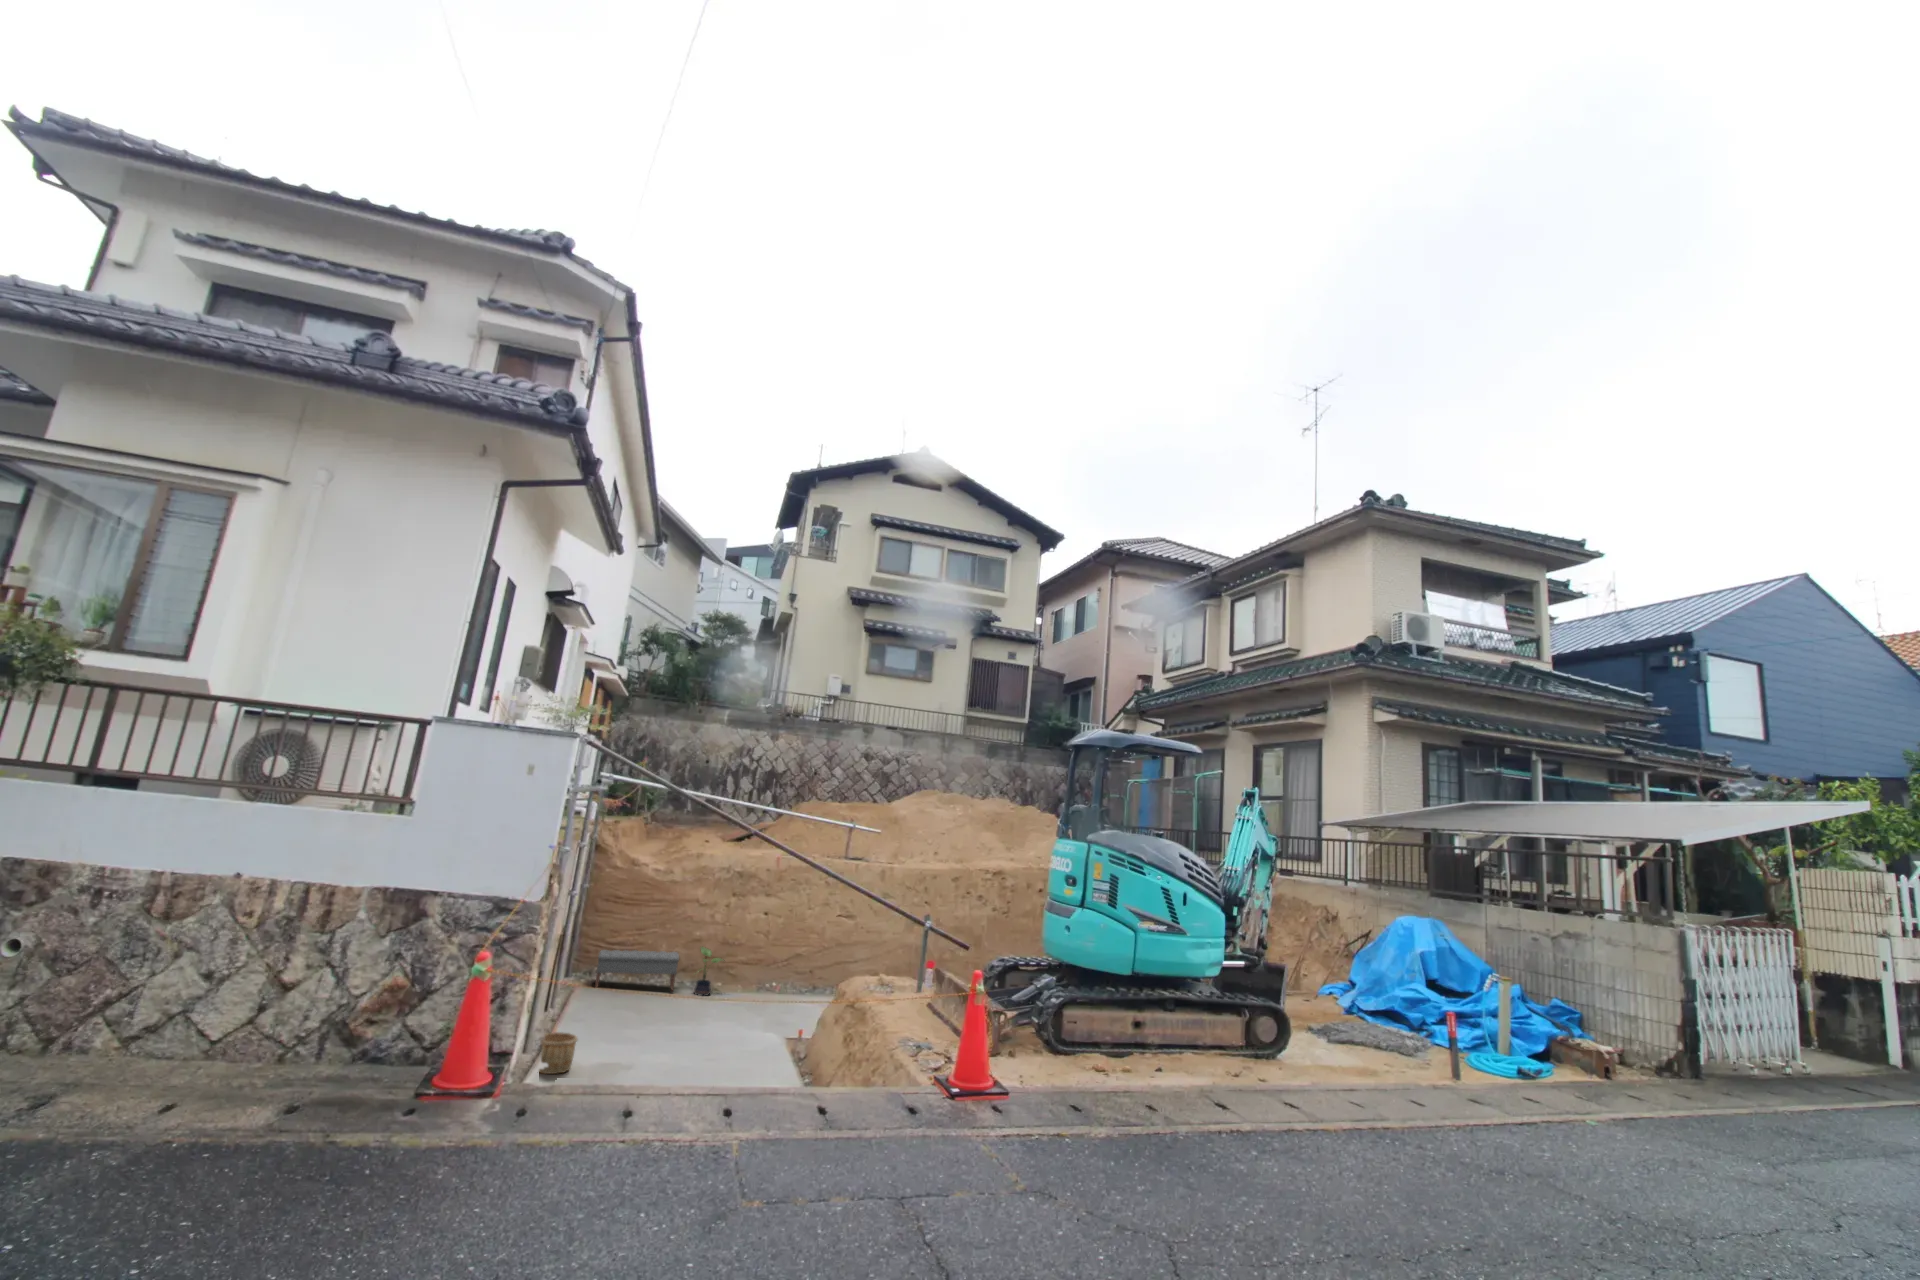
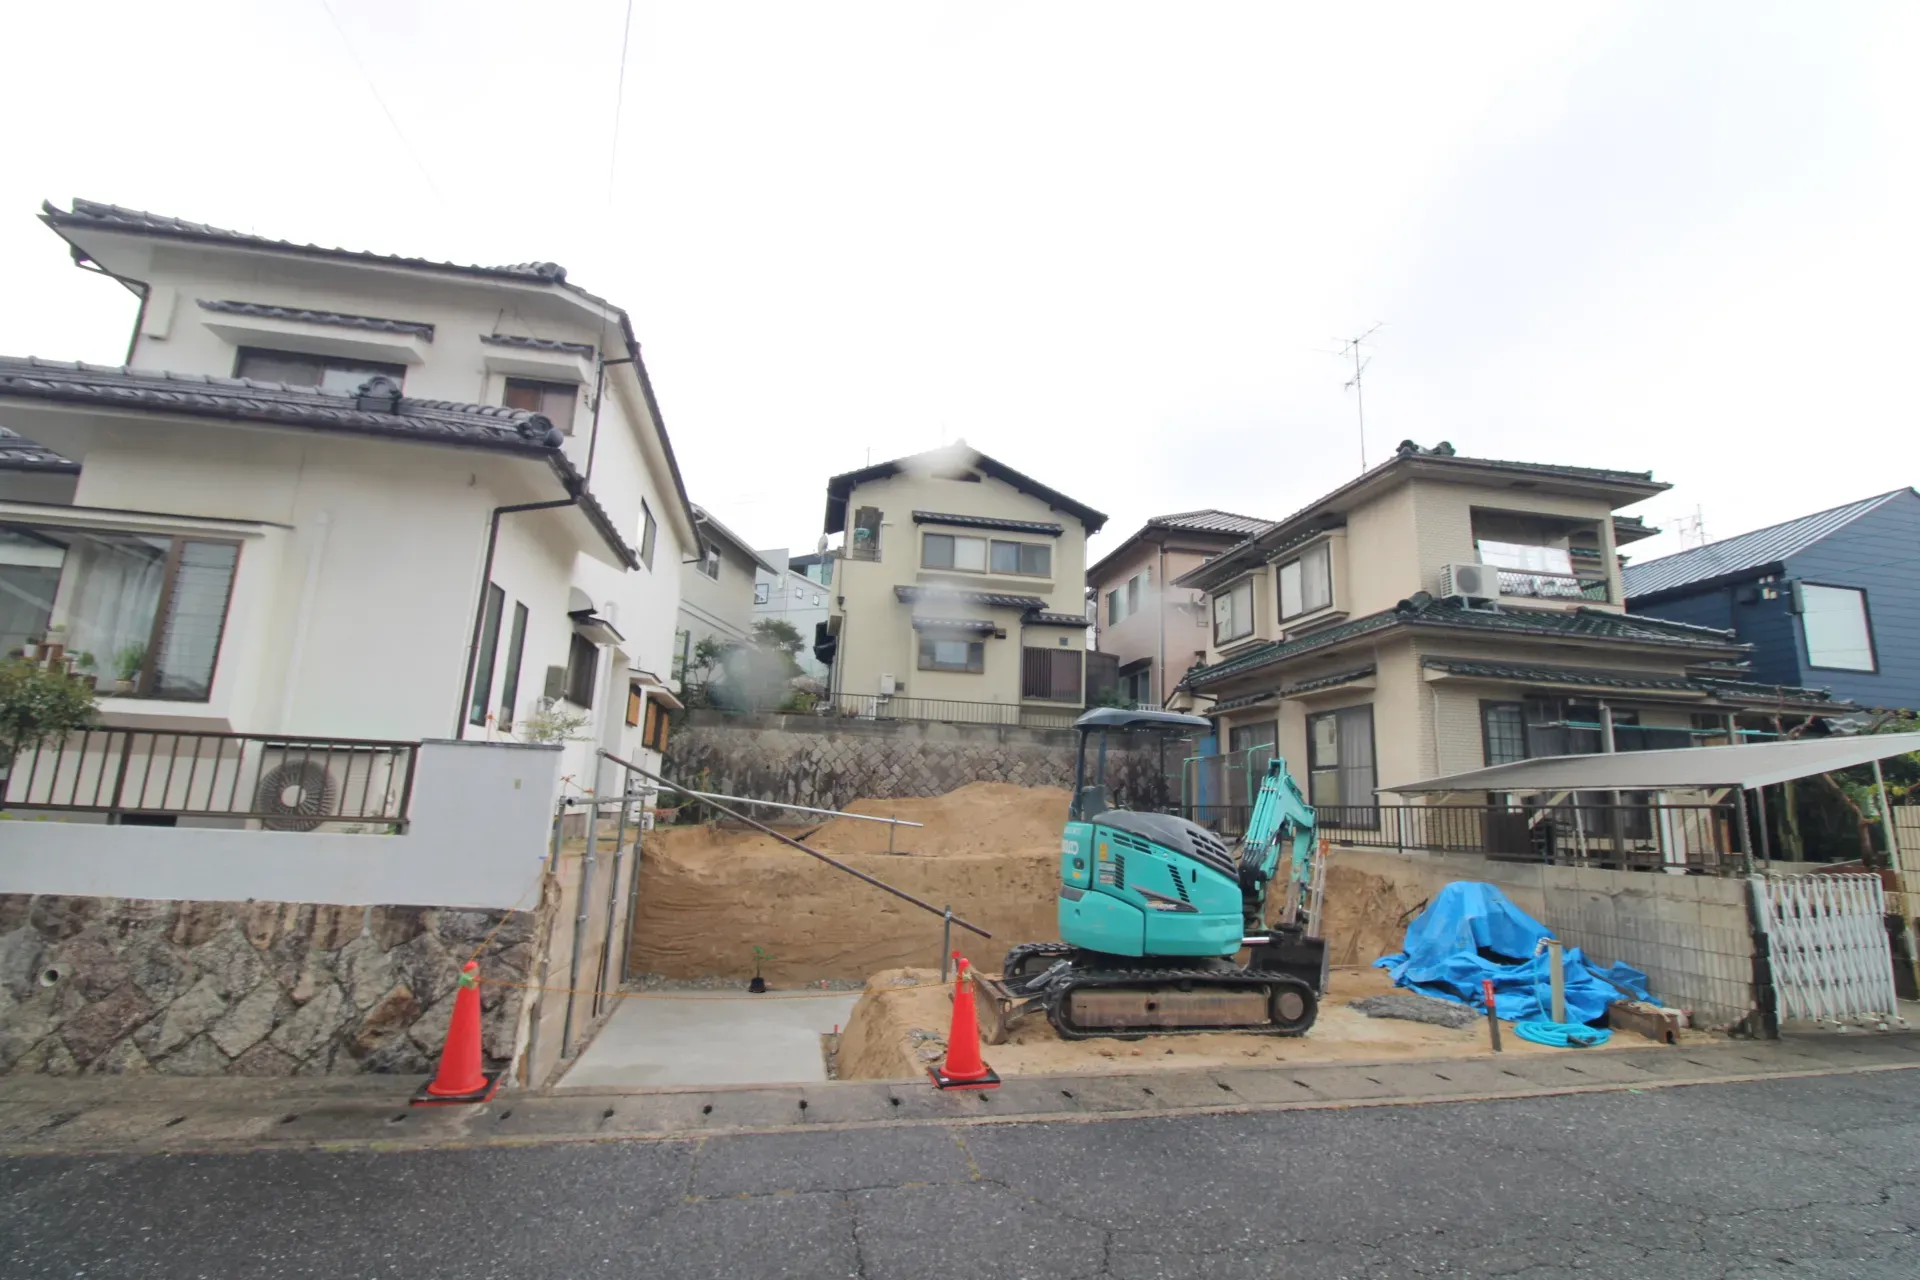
bench: present [595,950,679,991] -> none [653,951,732,992]
wooden bucket: present [539,1032,578,1074] -> none [575,1034,616,1075]

